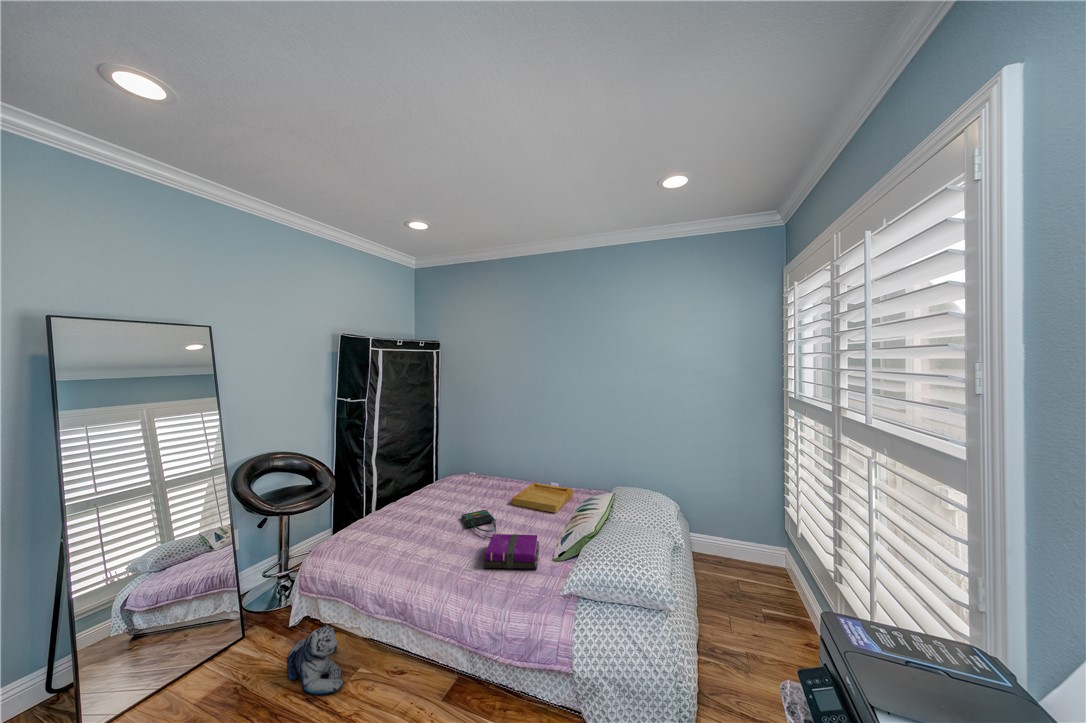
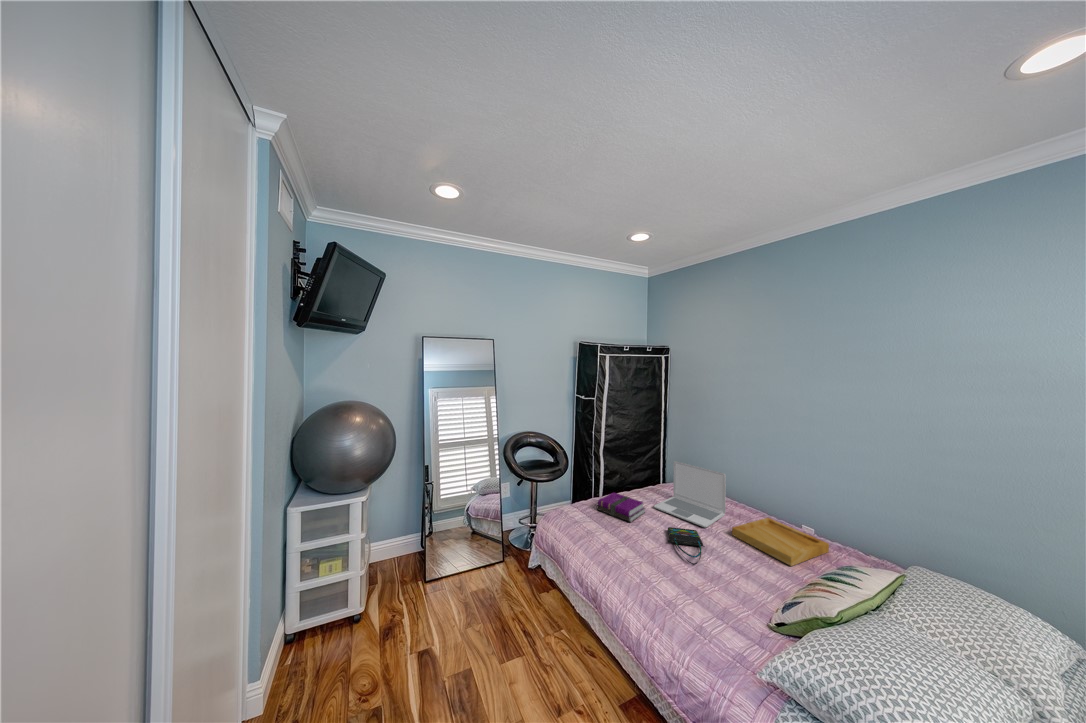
laptop: none [442,452,503,506] -> present [654,461,726,527]
notebook: present [484,534,539,569] -> present [597,493,645,522]
plush toy: present [287,625,343,695] -> none [517,578,552,637]

